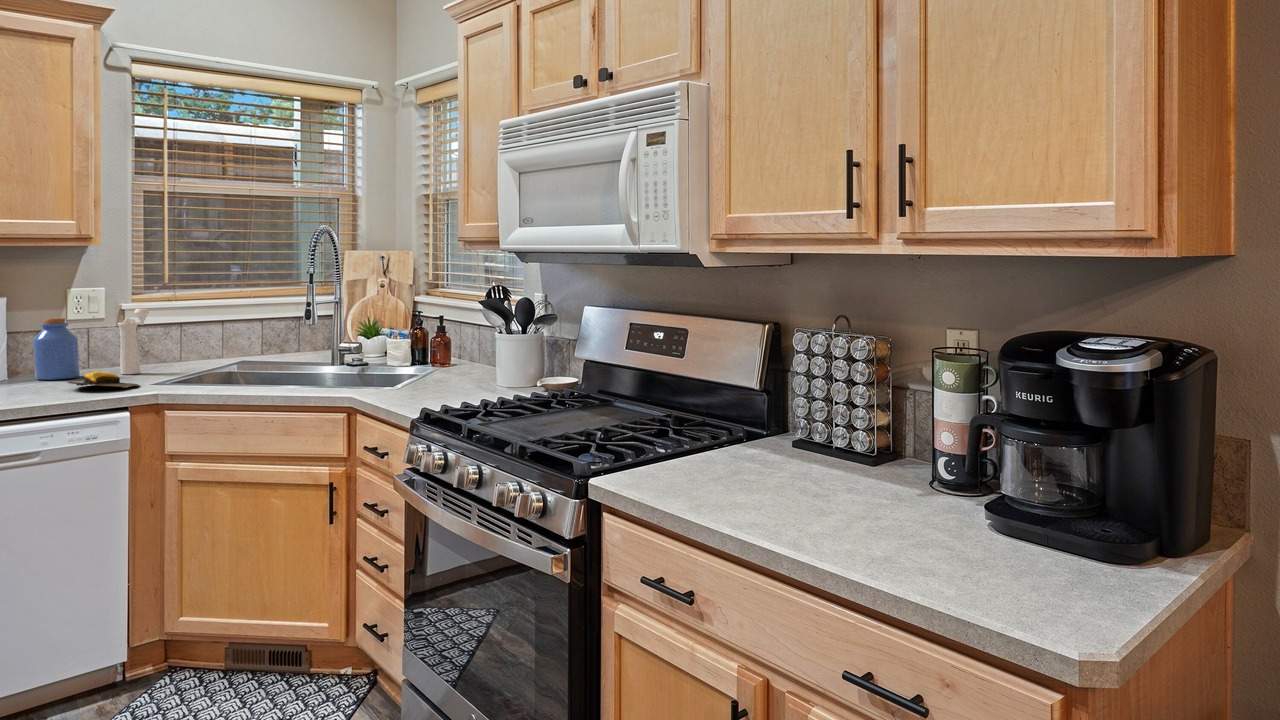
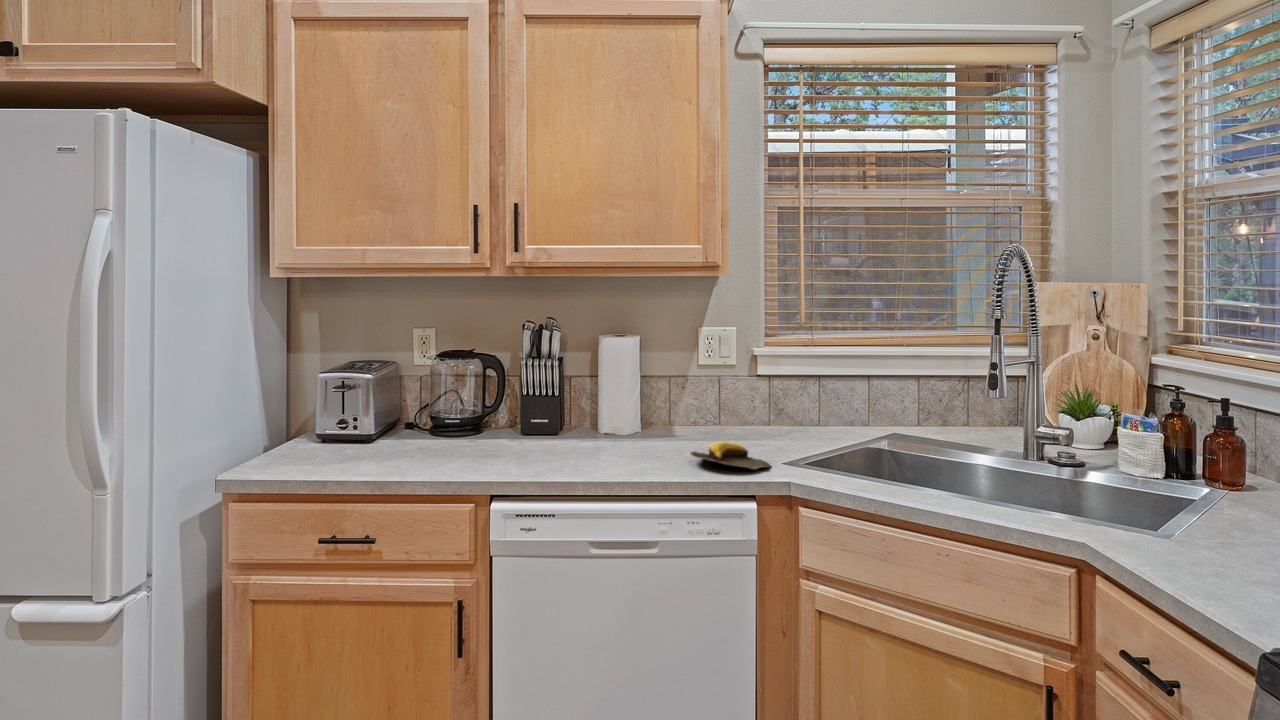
pepper mill: present [118,309,149,374] -> none [749,356,786,441]
jar: present [33,318,80,380] -> none [661,365,707,440]

